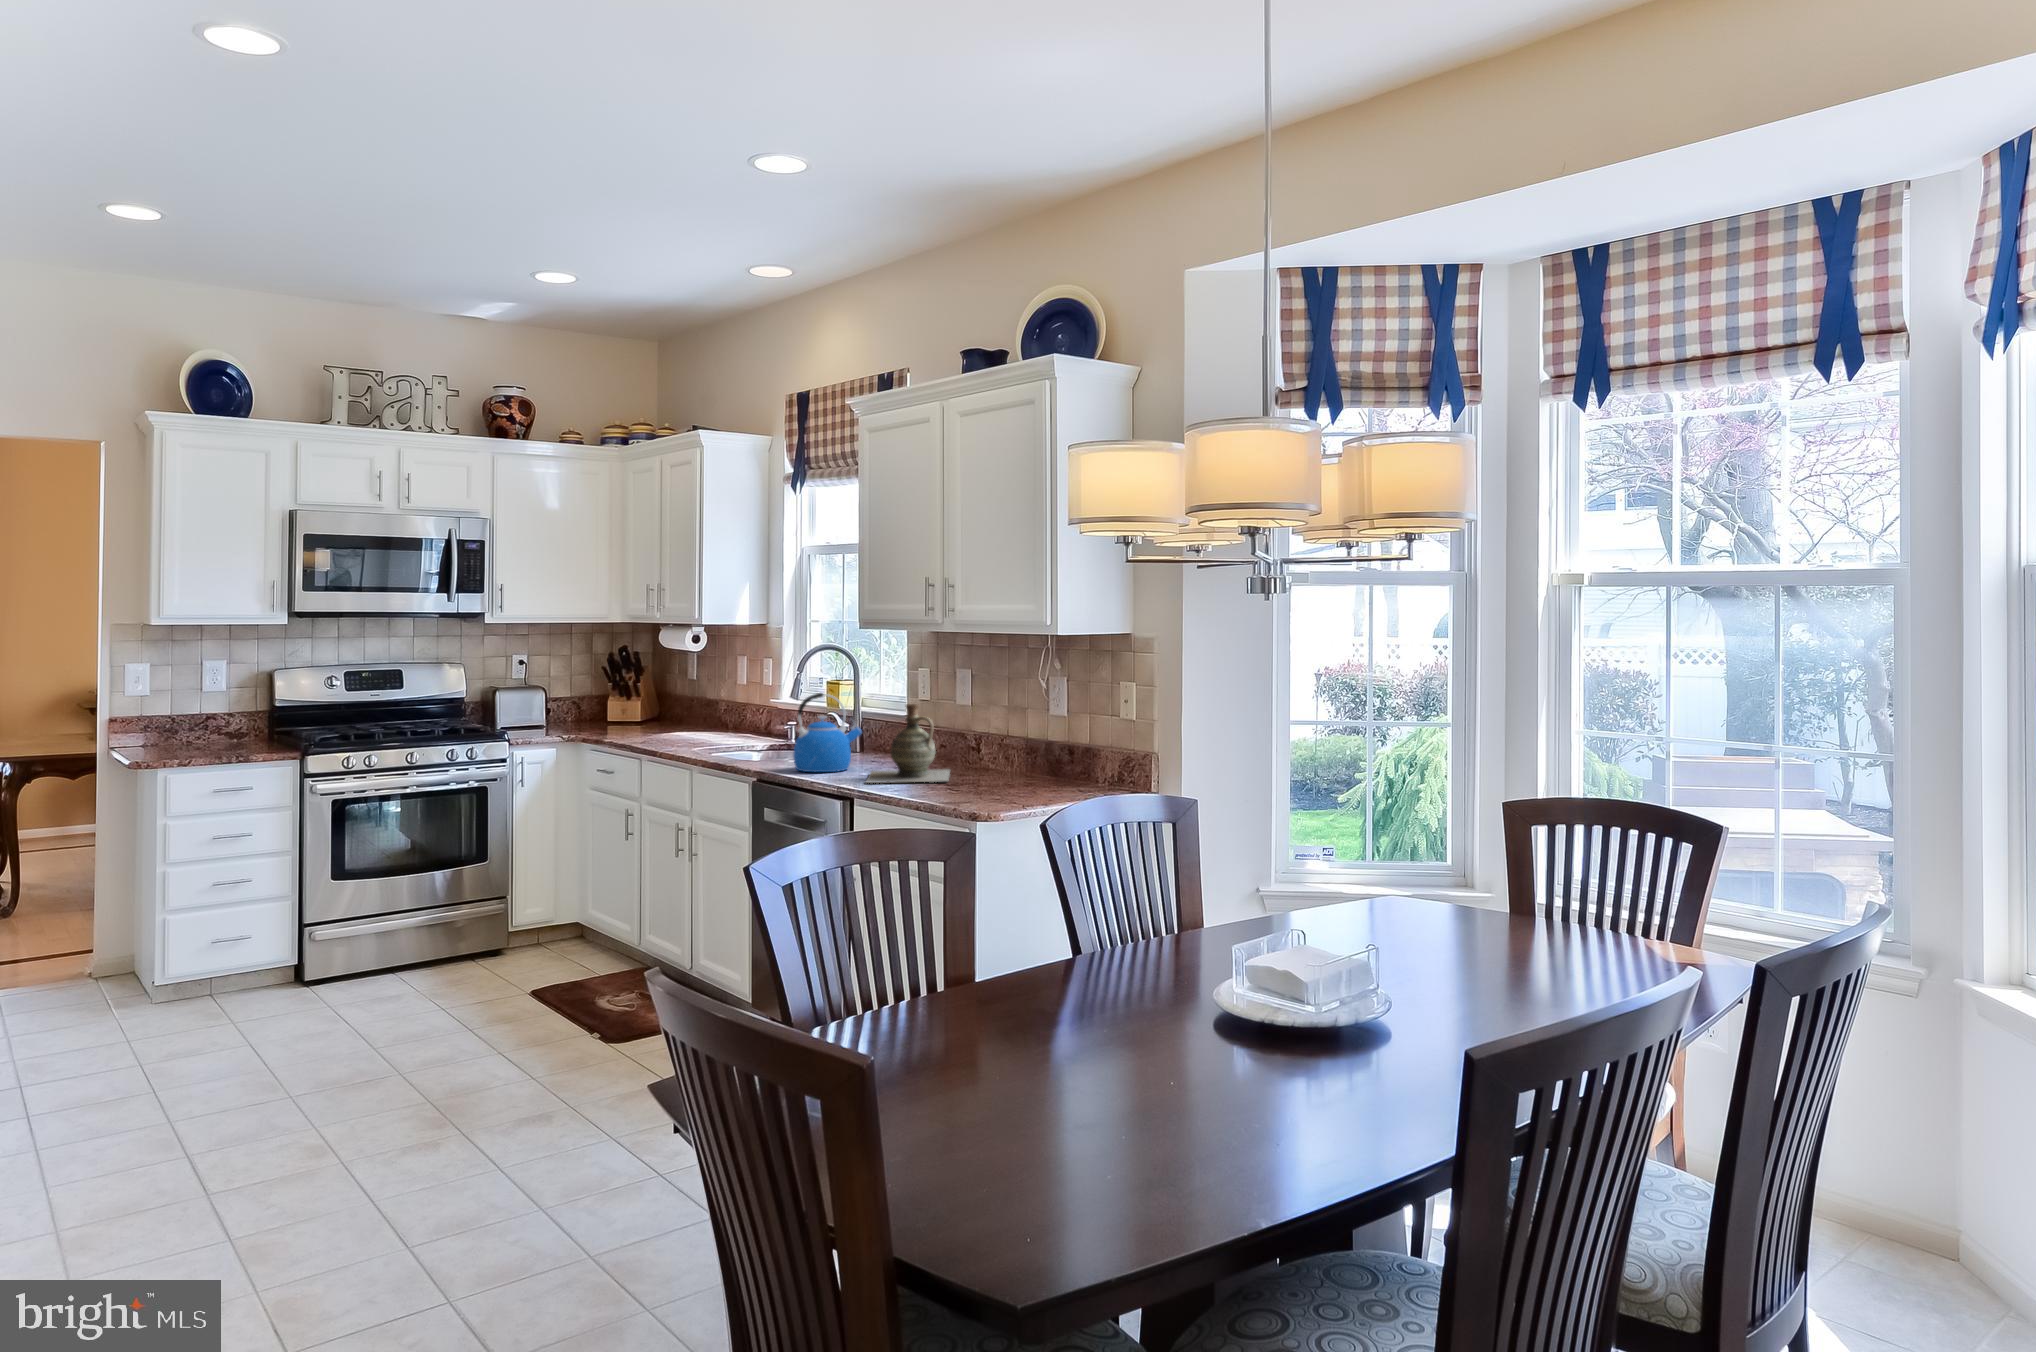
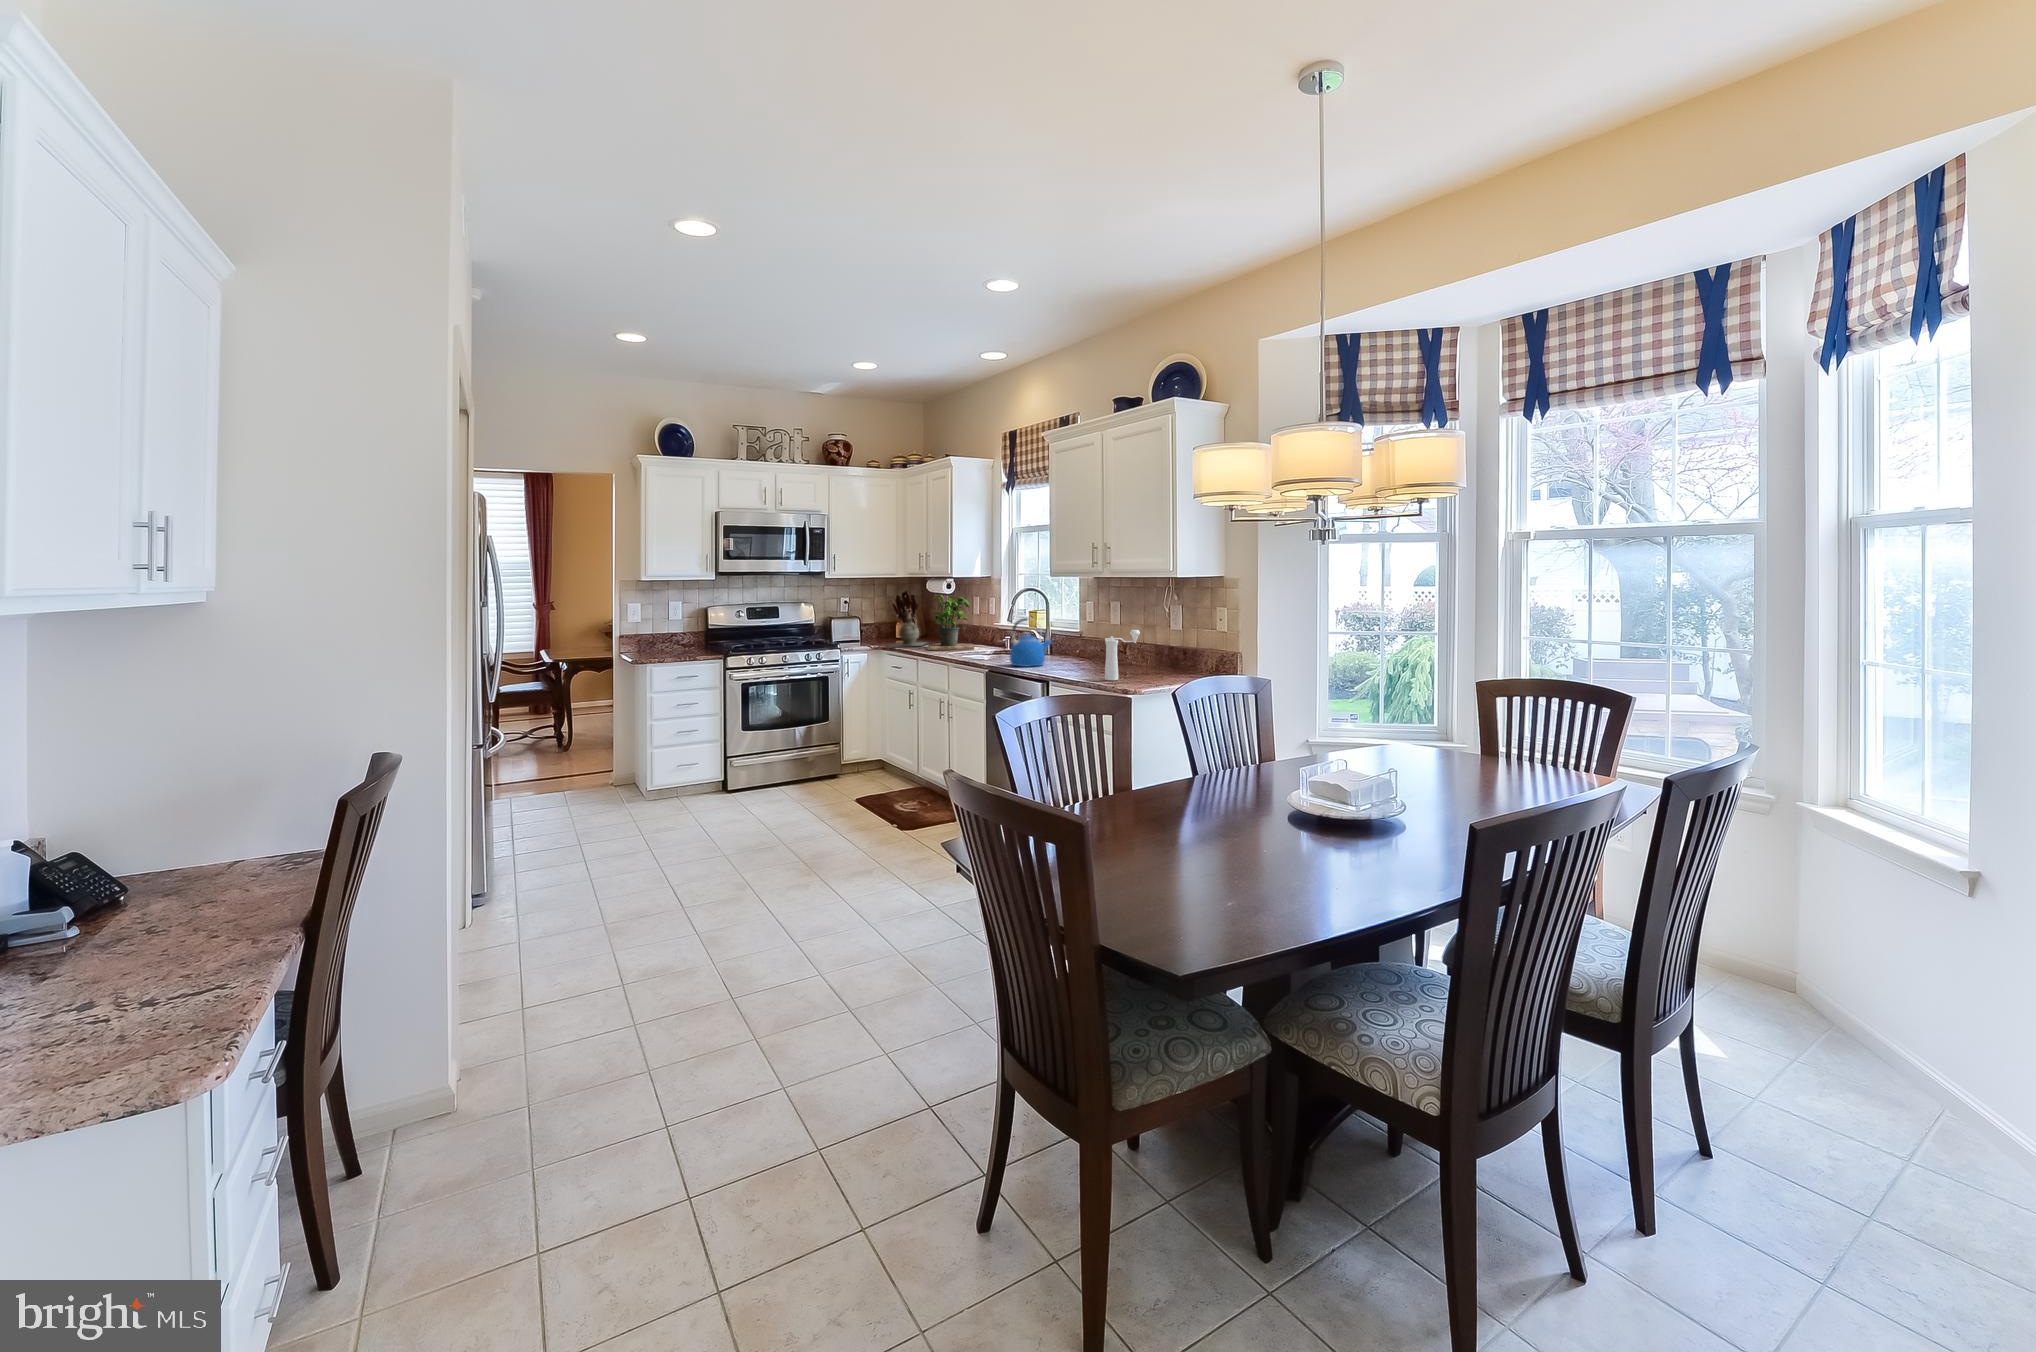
potted plant: none [657,651,735,741] -> present [927,595,974,650]
ceramic jug: present [866,704,950,783] -> present [890,612,926,647]
pepper mill: none [949,716,1006,798] -> present [1105,630,1140,680]

